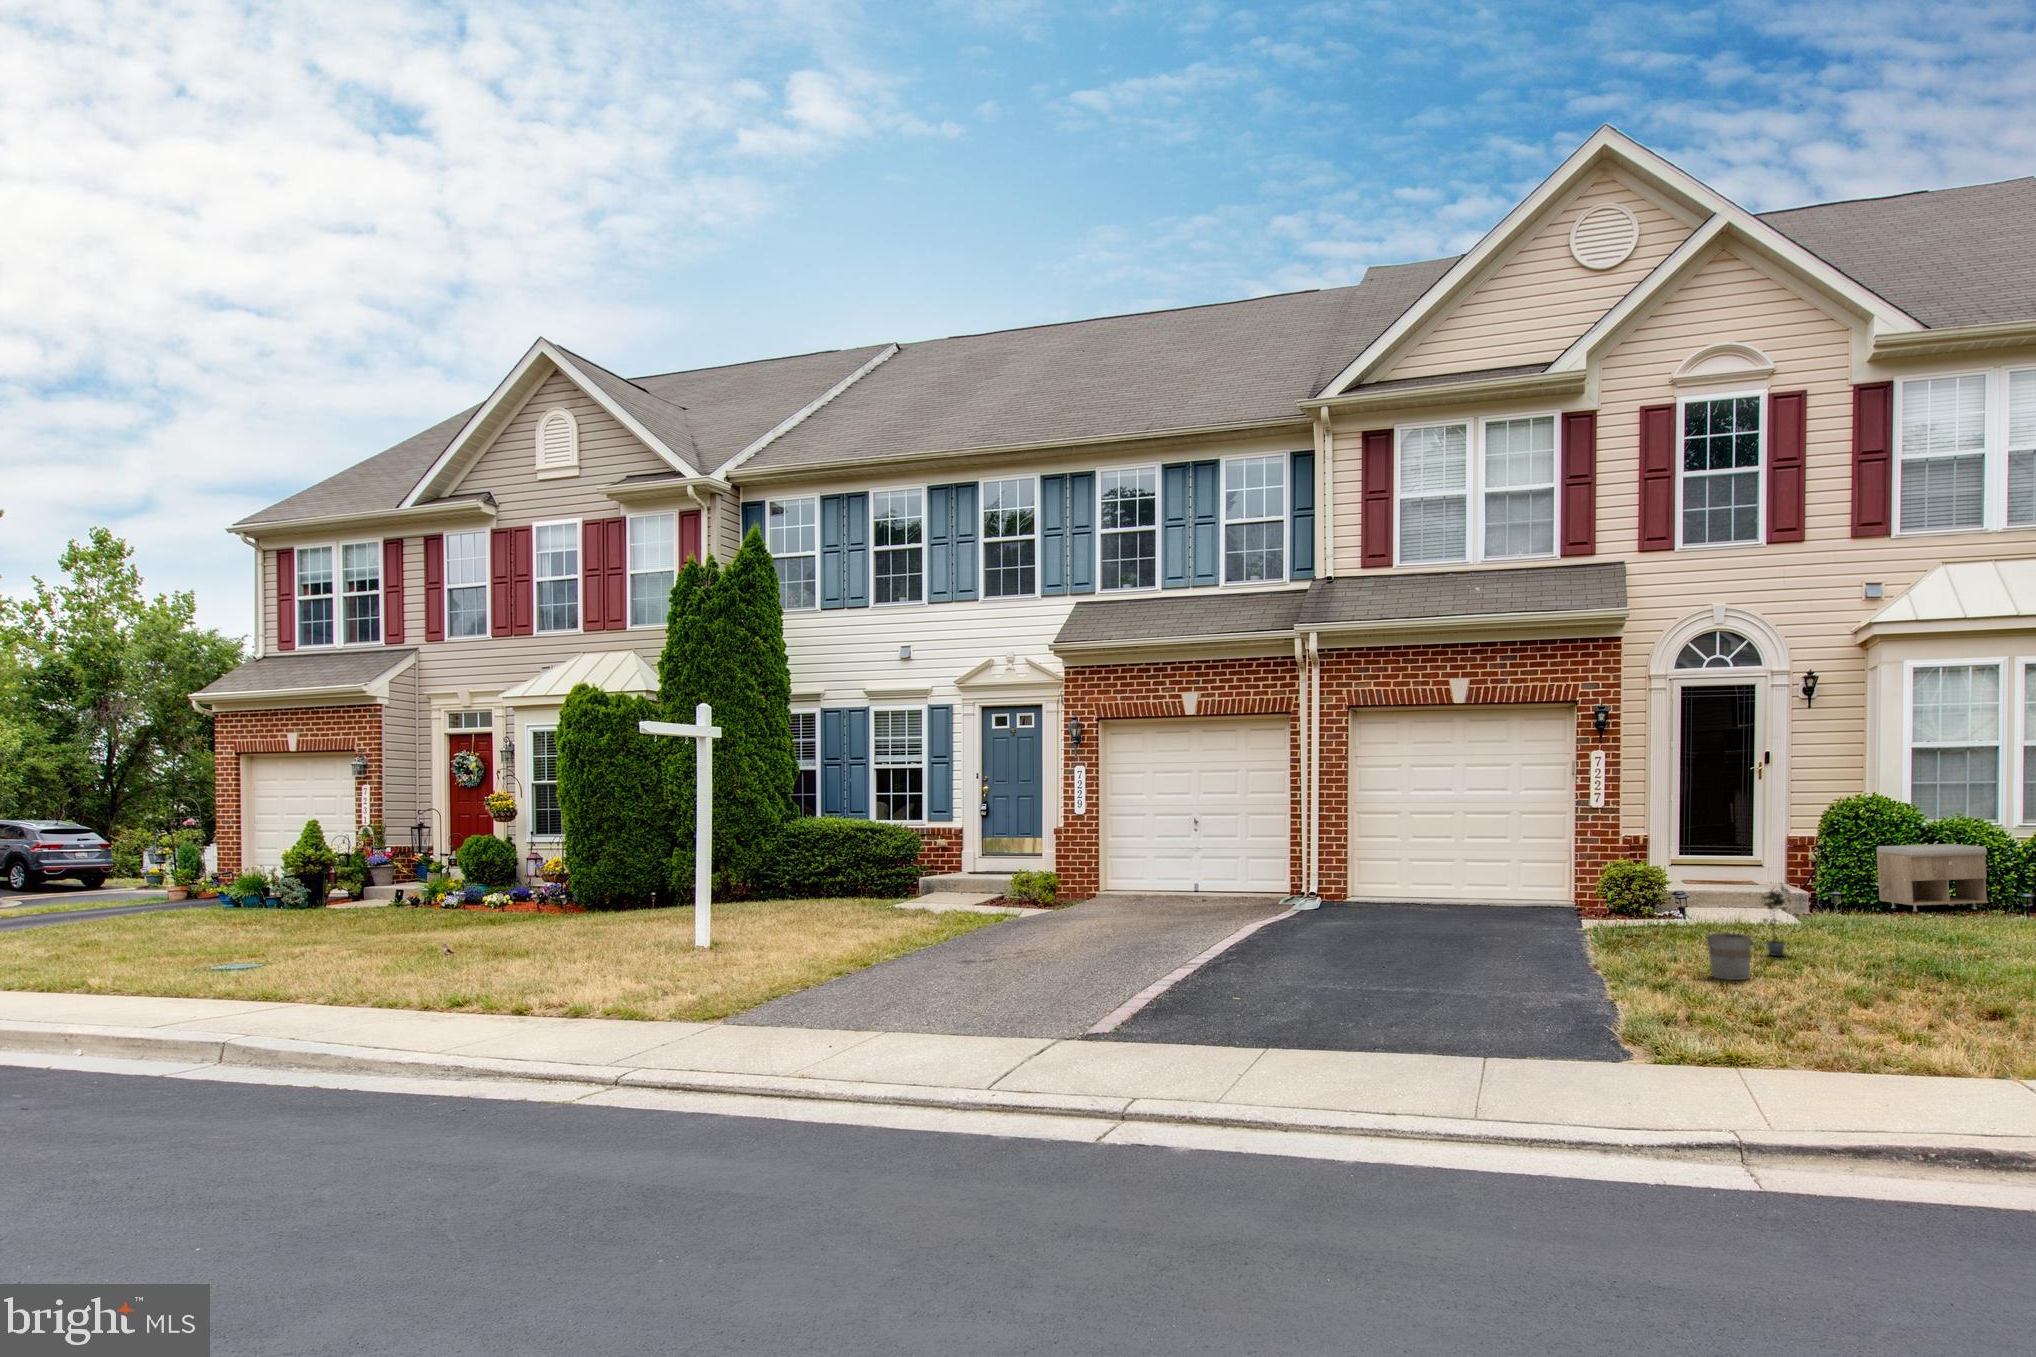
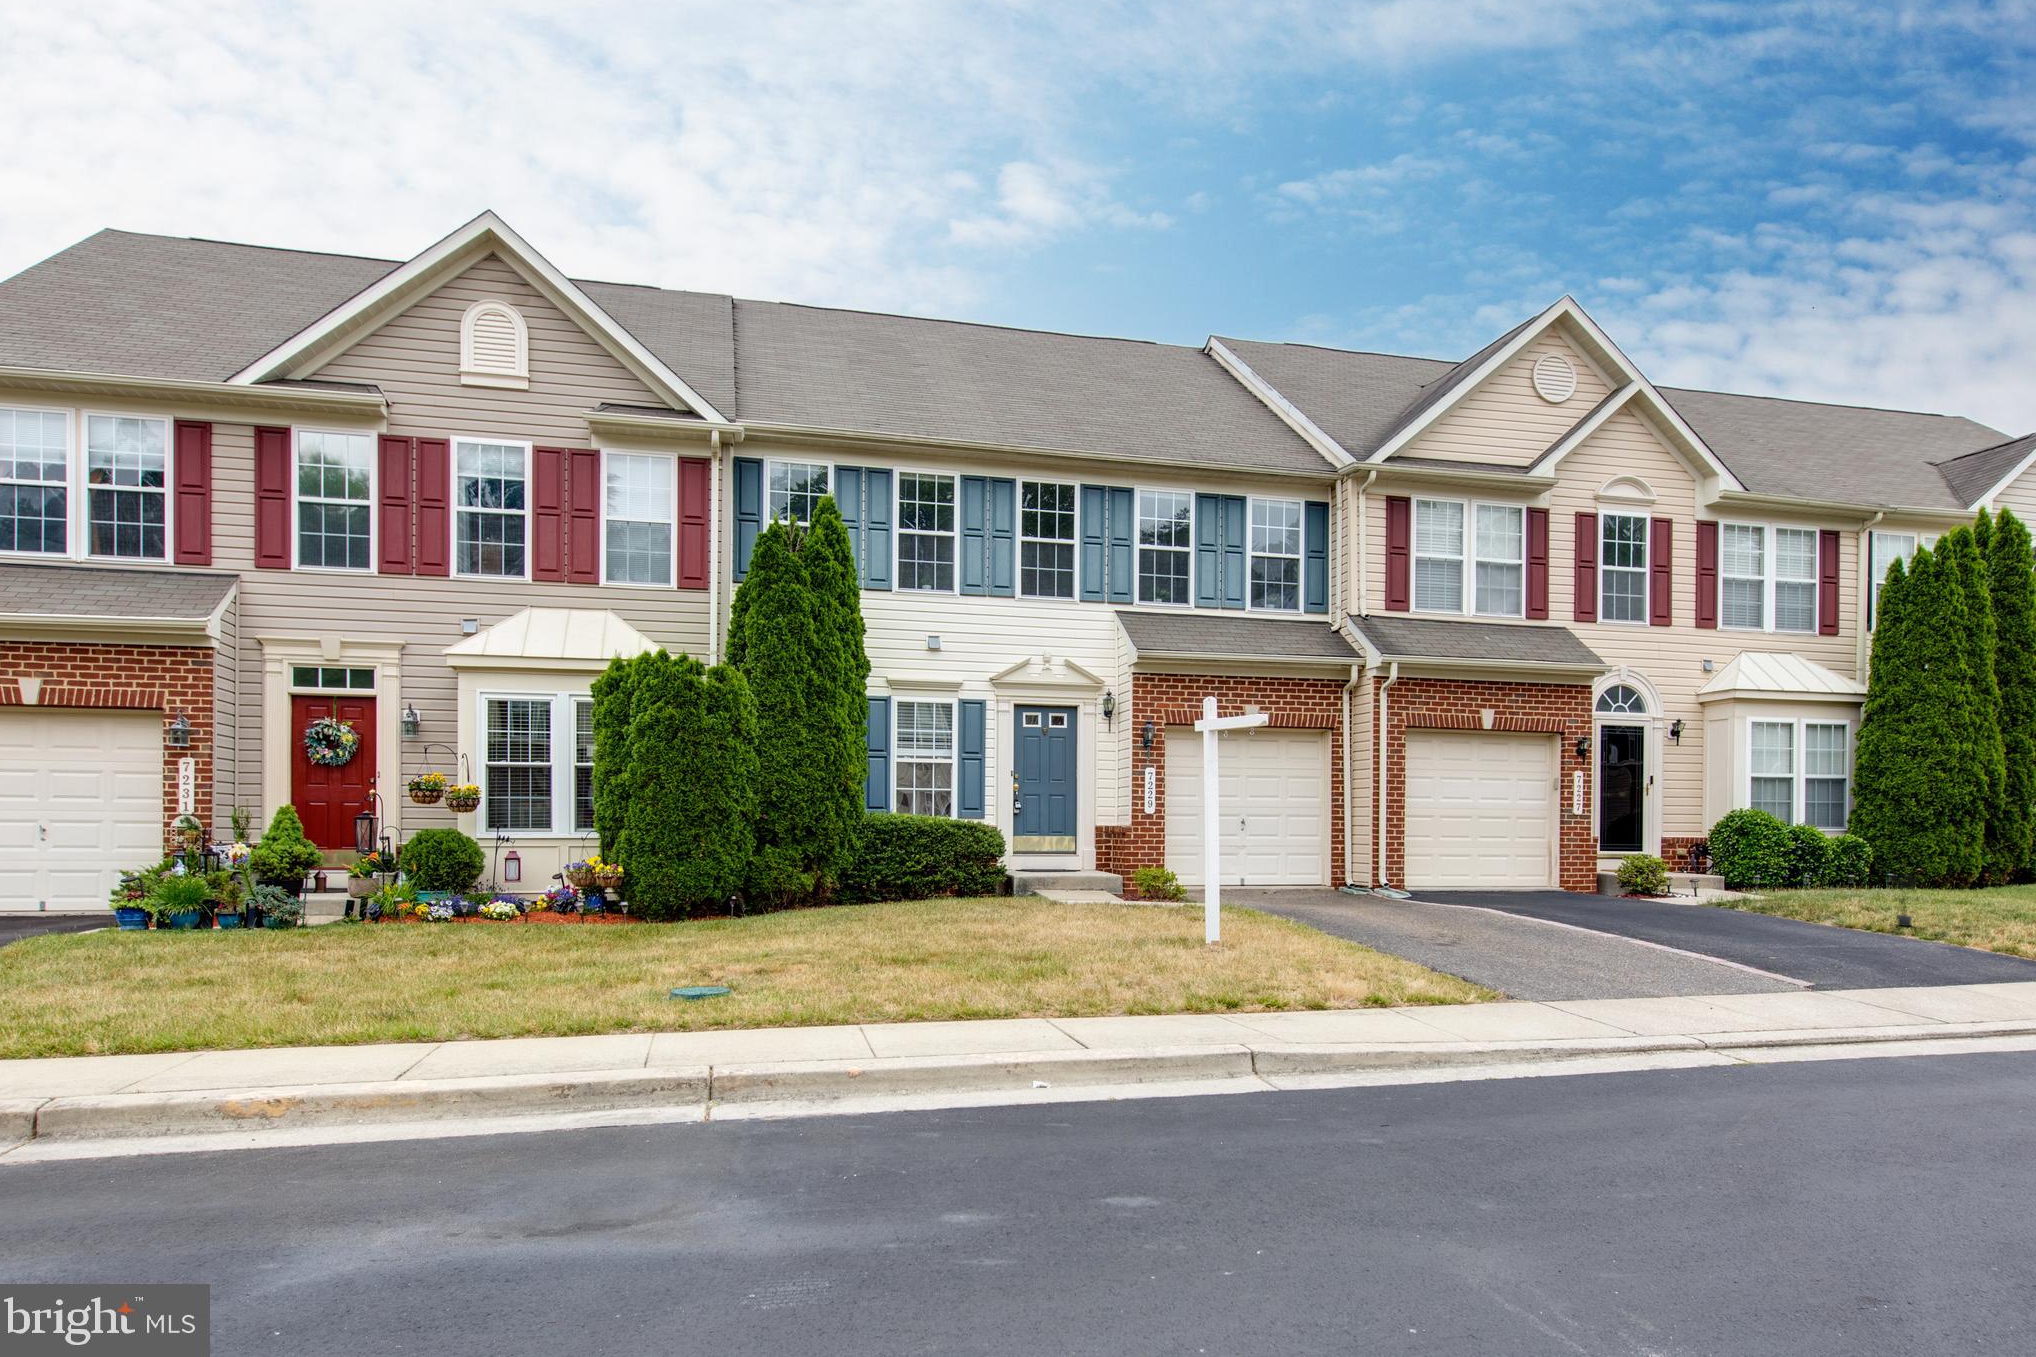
storage bench: present [1877,844,1988,911] -> none [1765,846,1825,894]
bucket: present [1705,933,1755,980] -> none [1950,908,1993,944]

